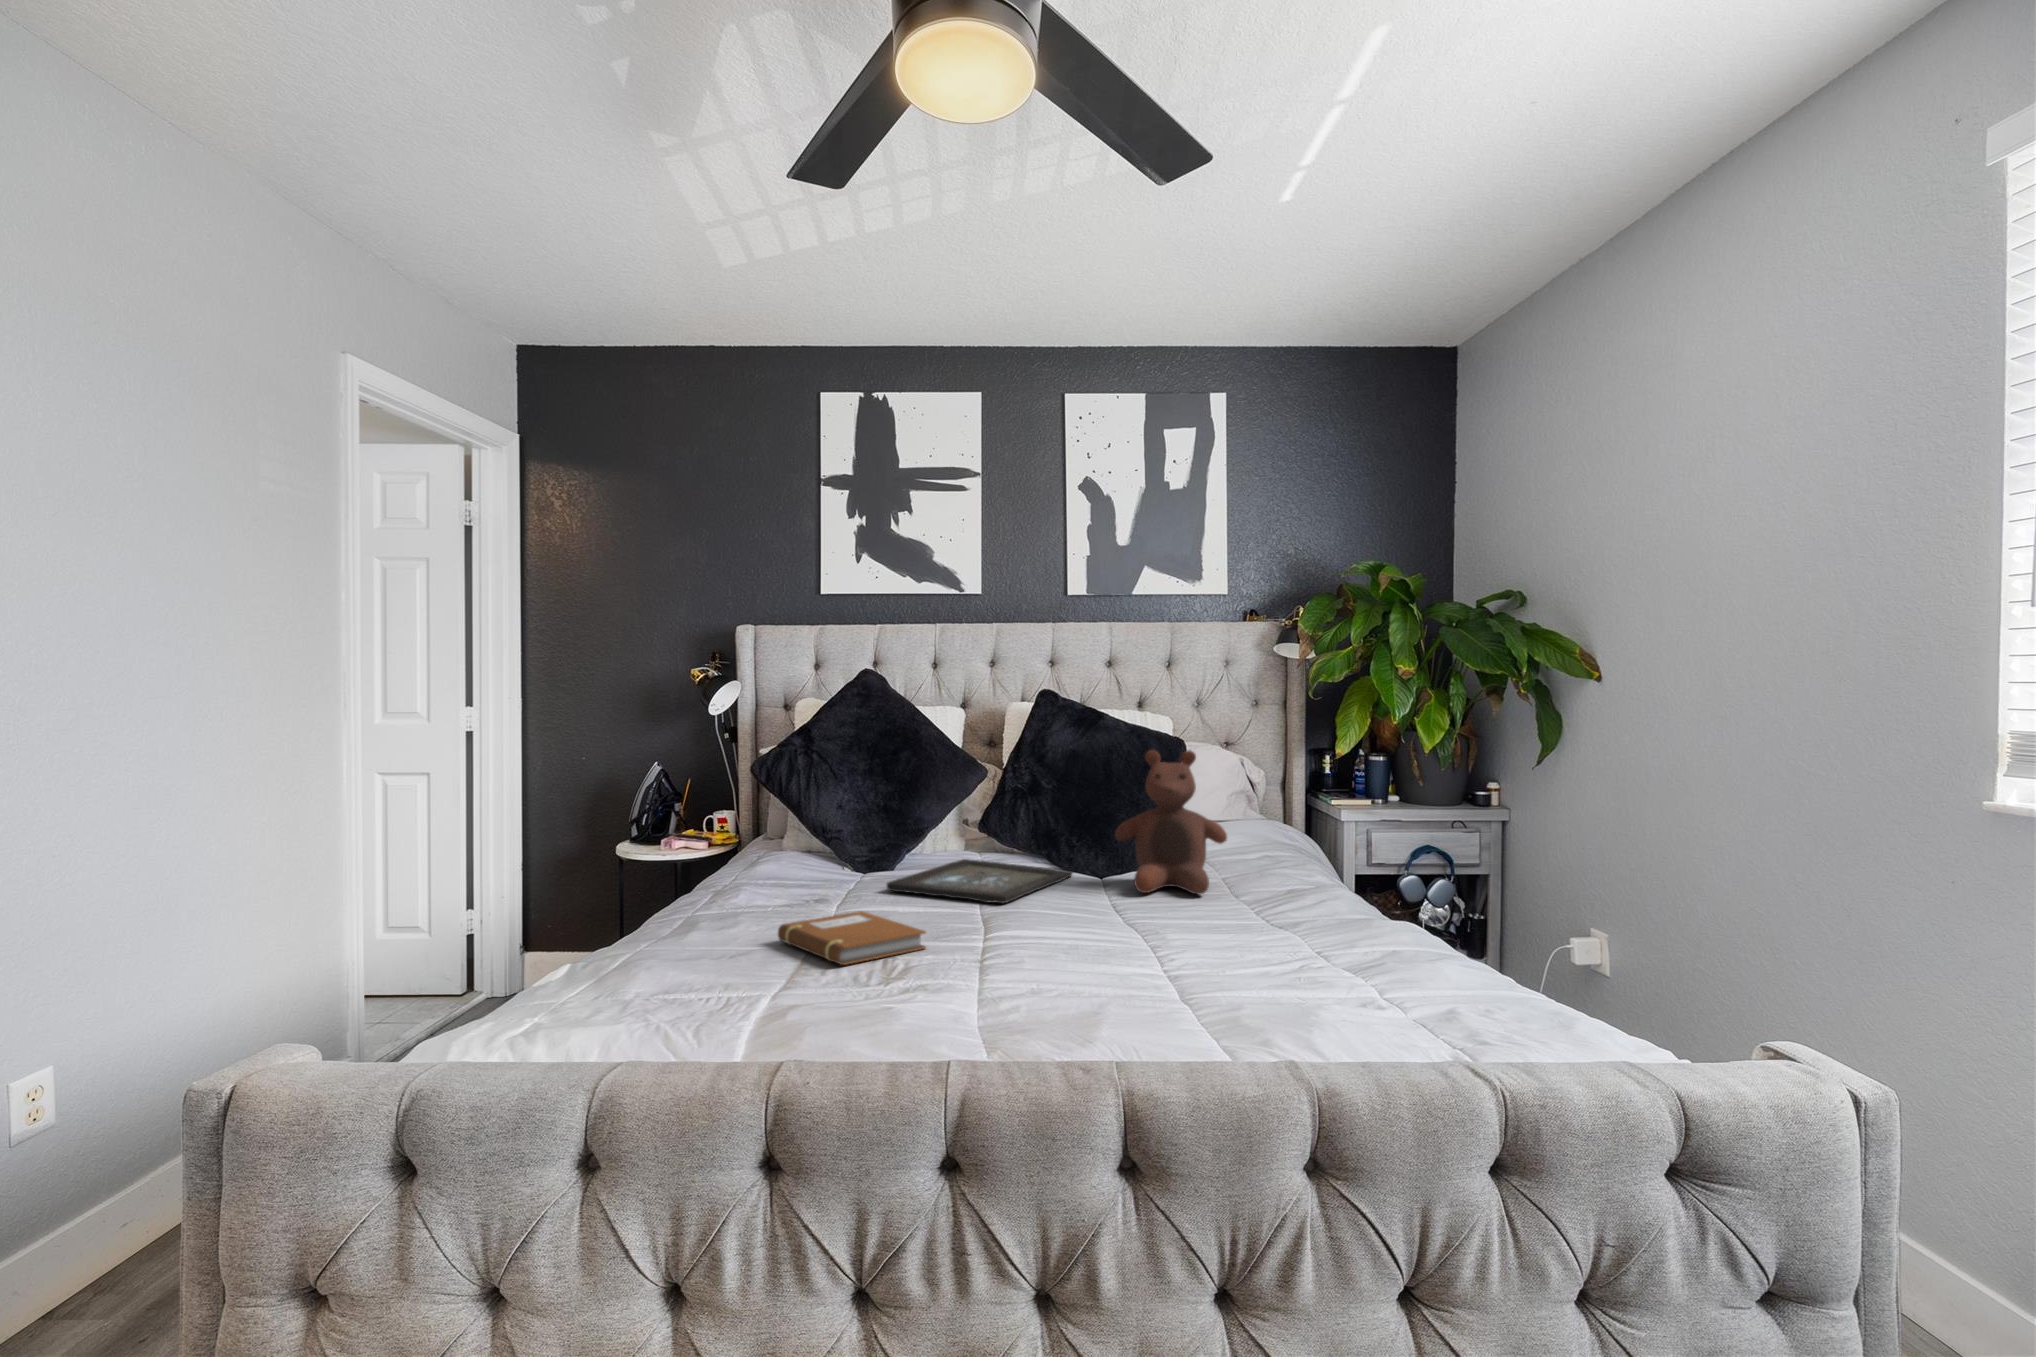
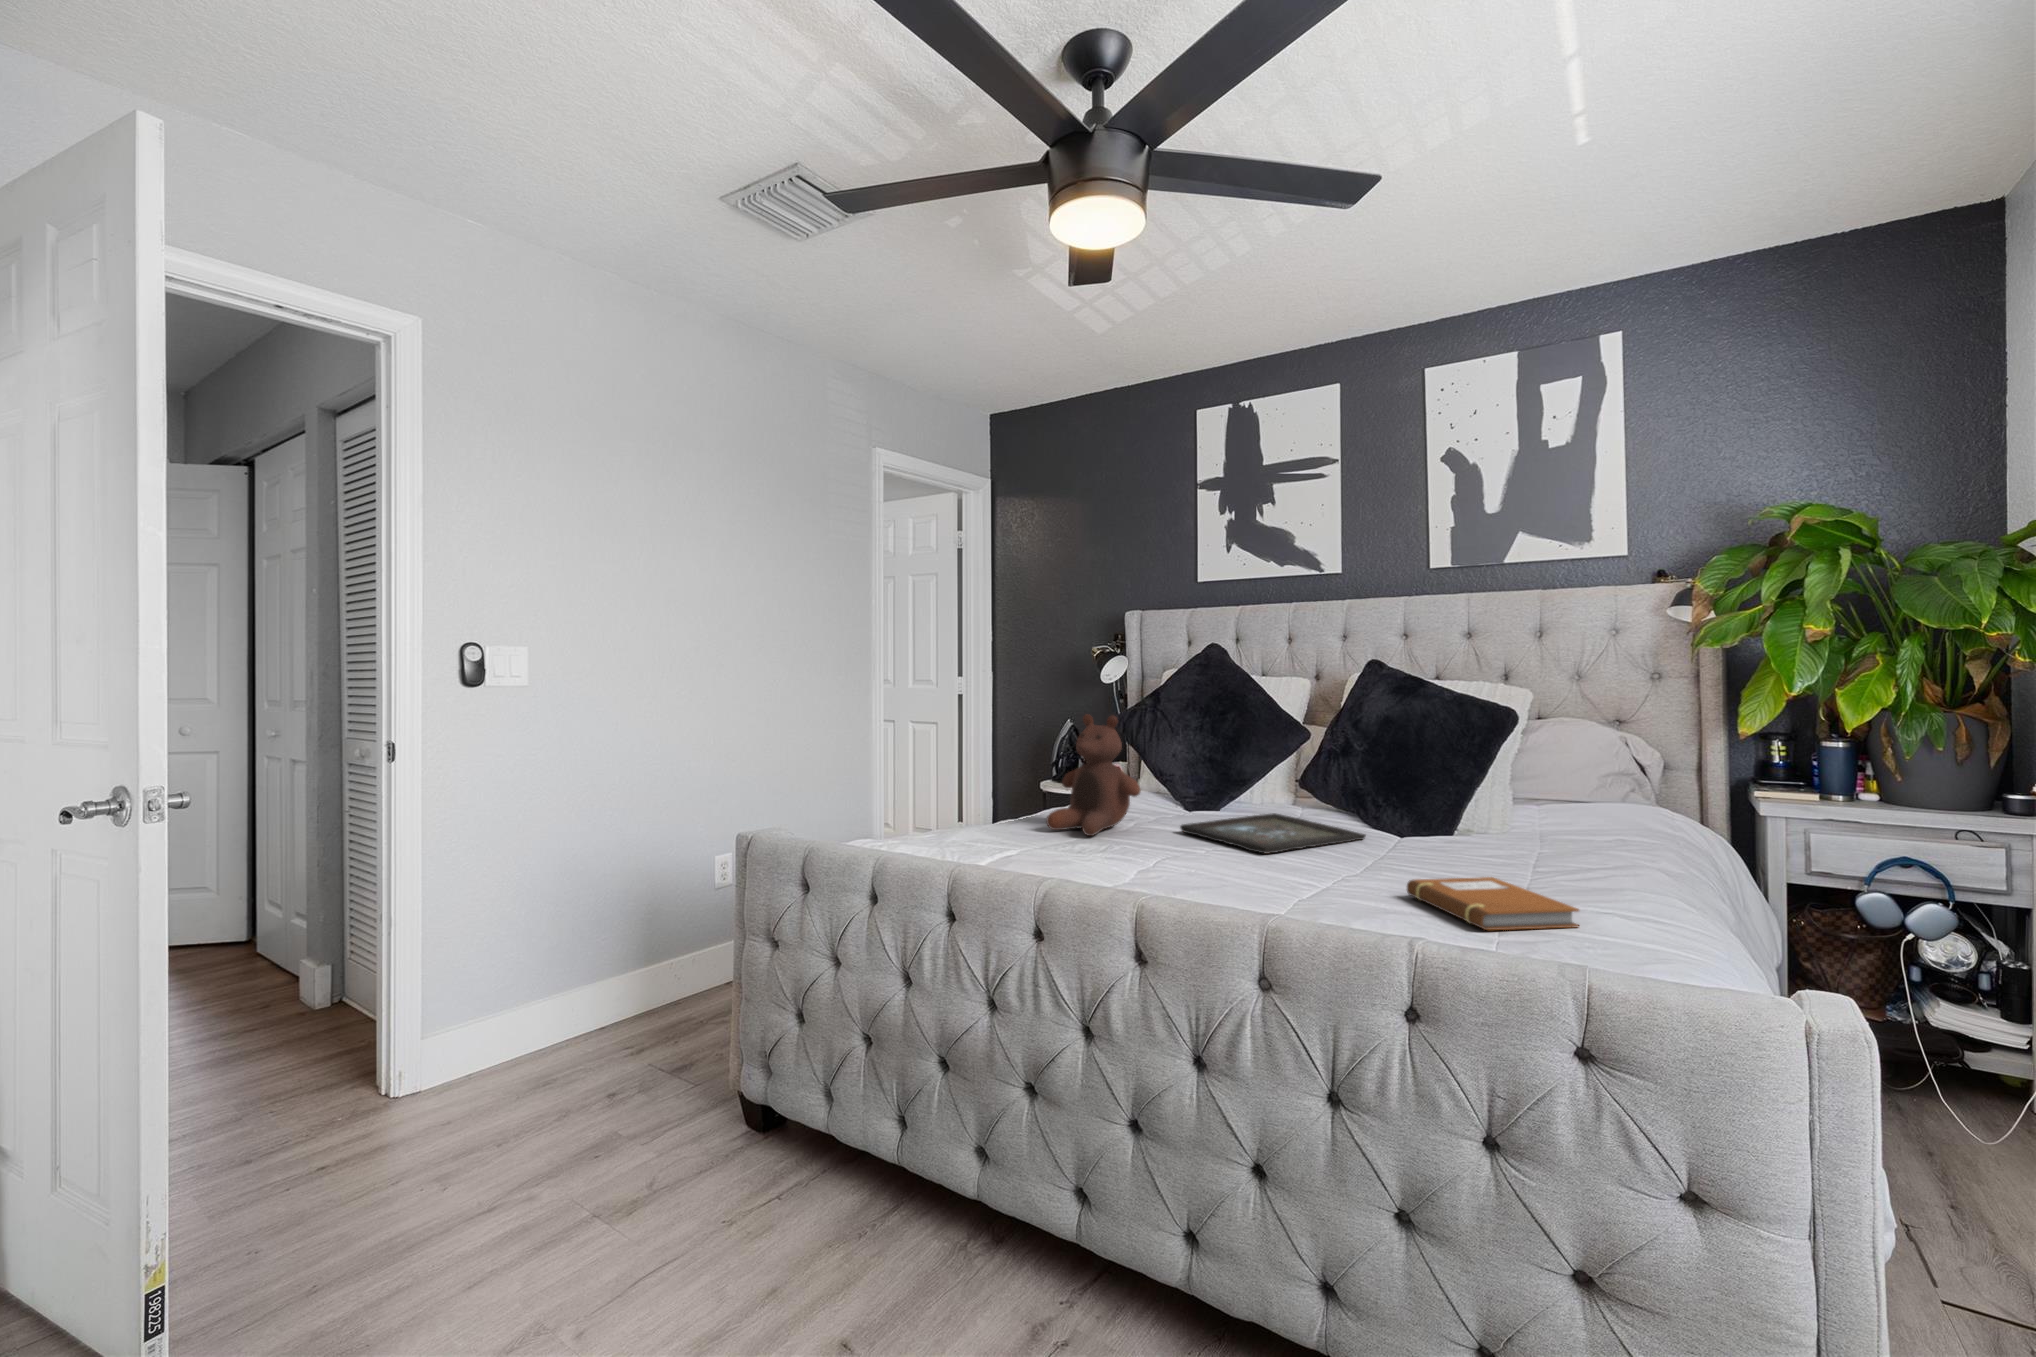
stuffed bear: present [1115,750,1227,895] -> present [1046,714,1141,836]
notebook: present [778,911,926,965] -> present [1407,877,1579,930]

